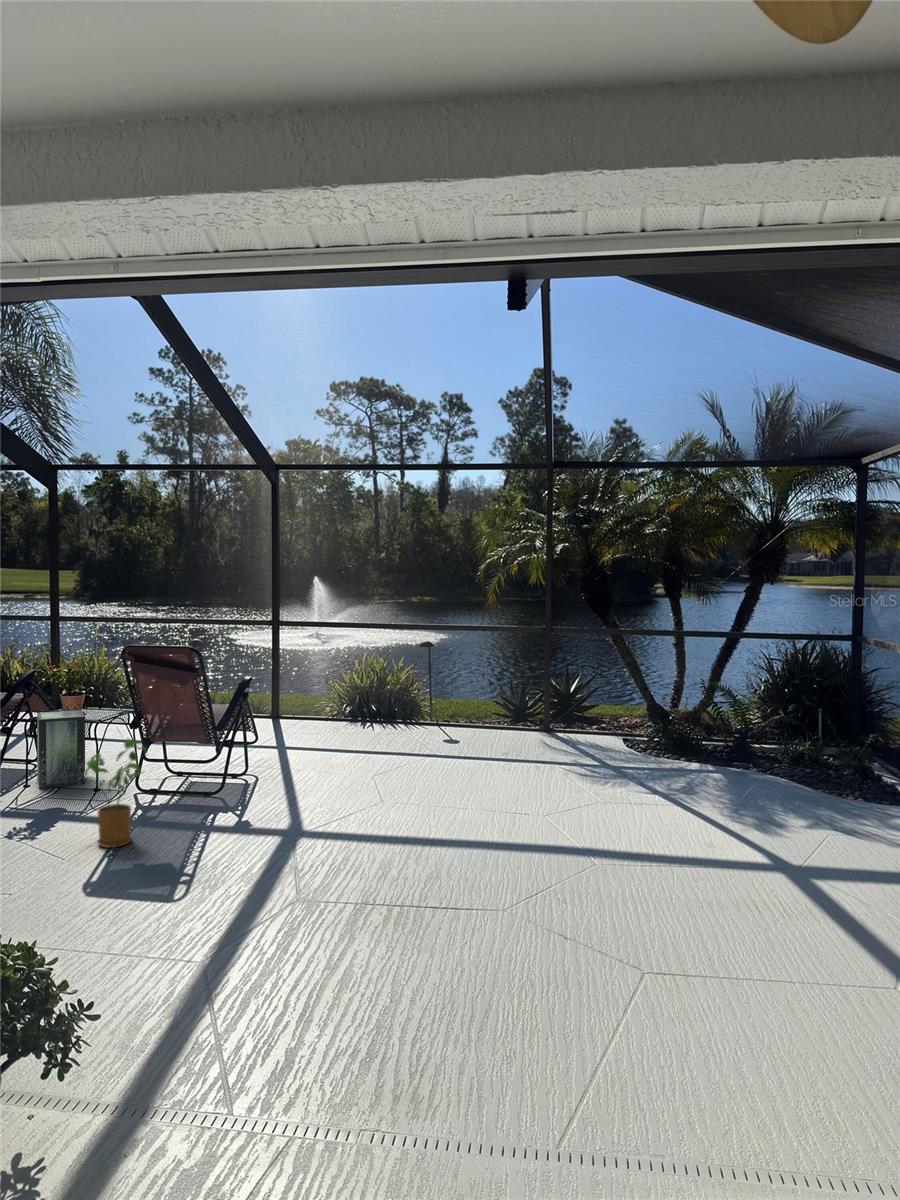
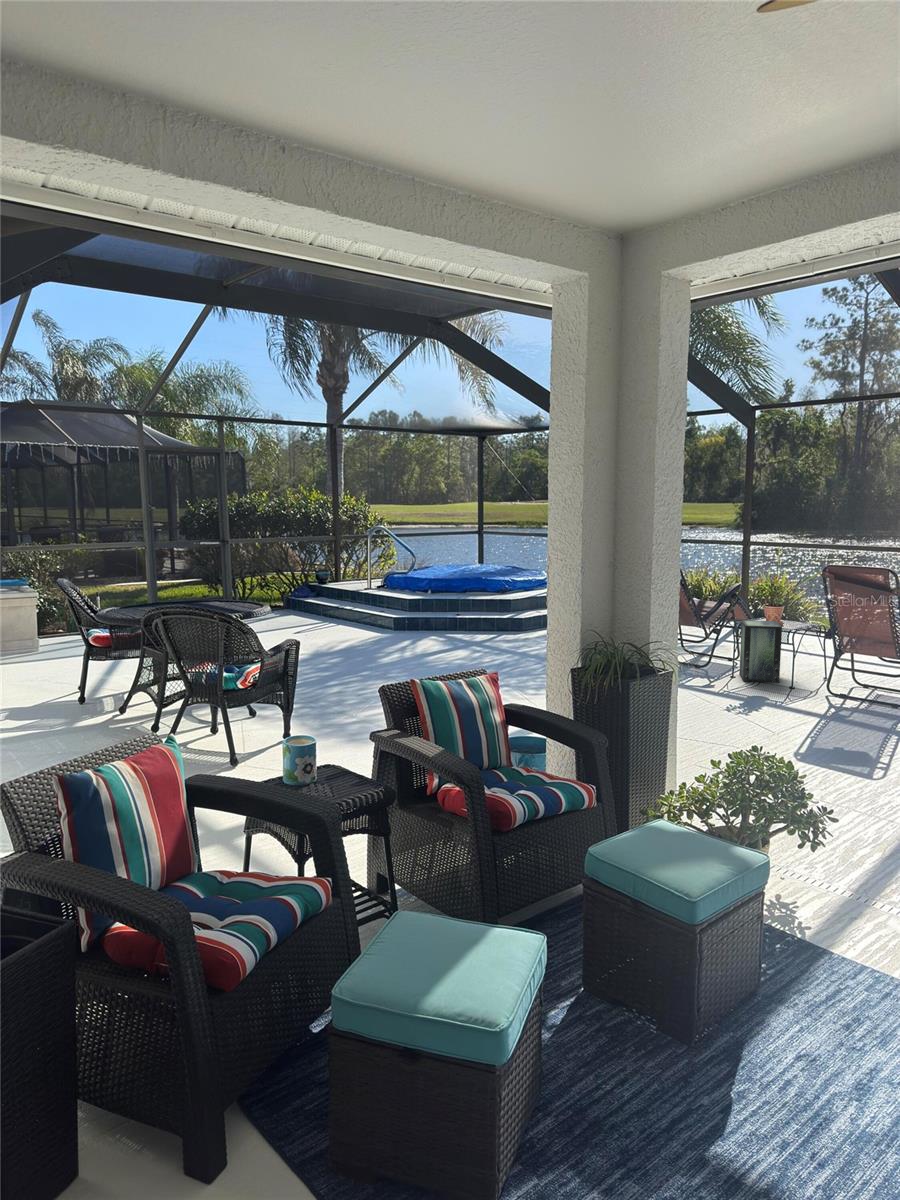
house plant: present [84,739,146,848] -> none [794,647,847,733]

